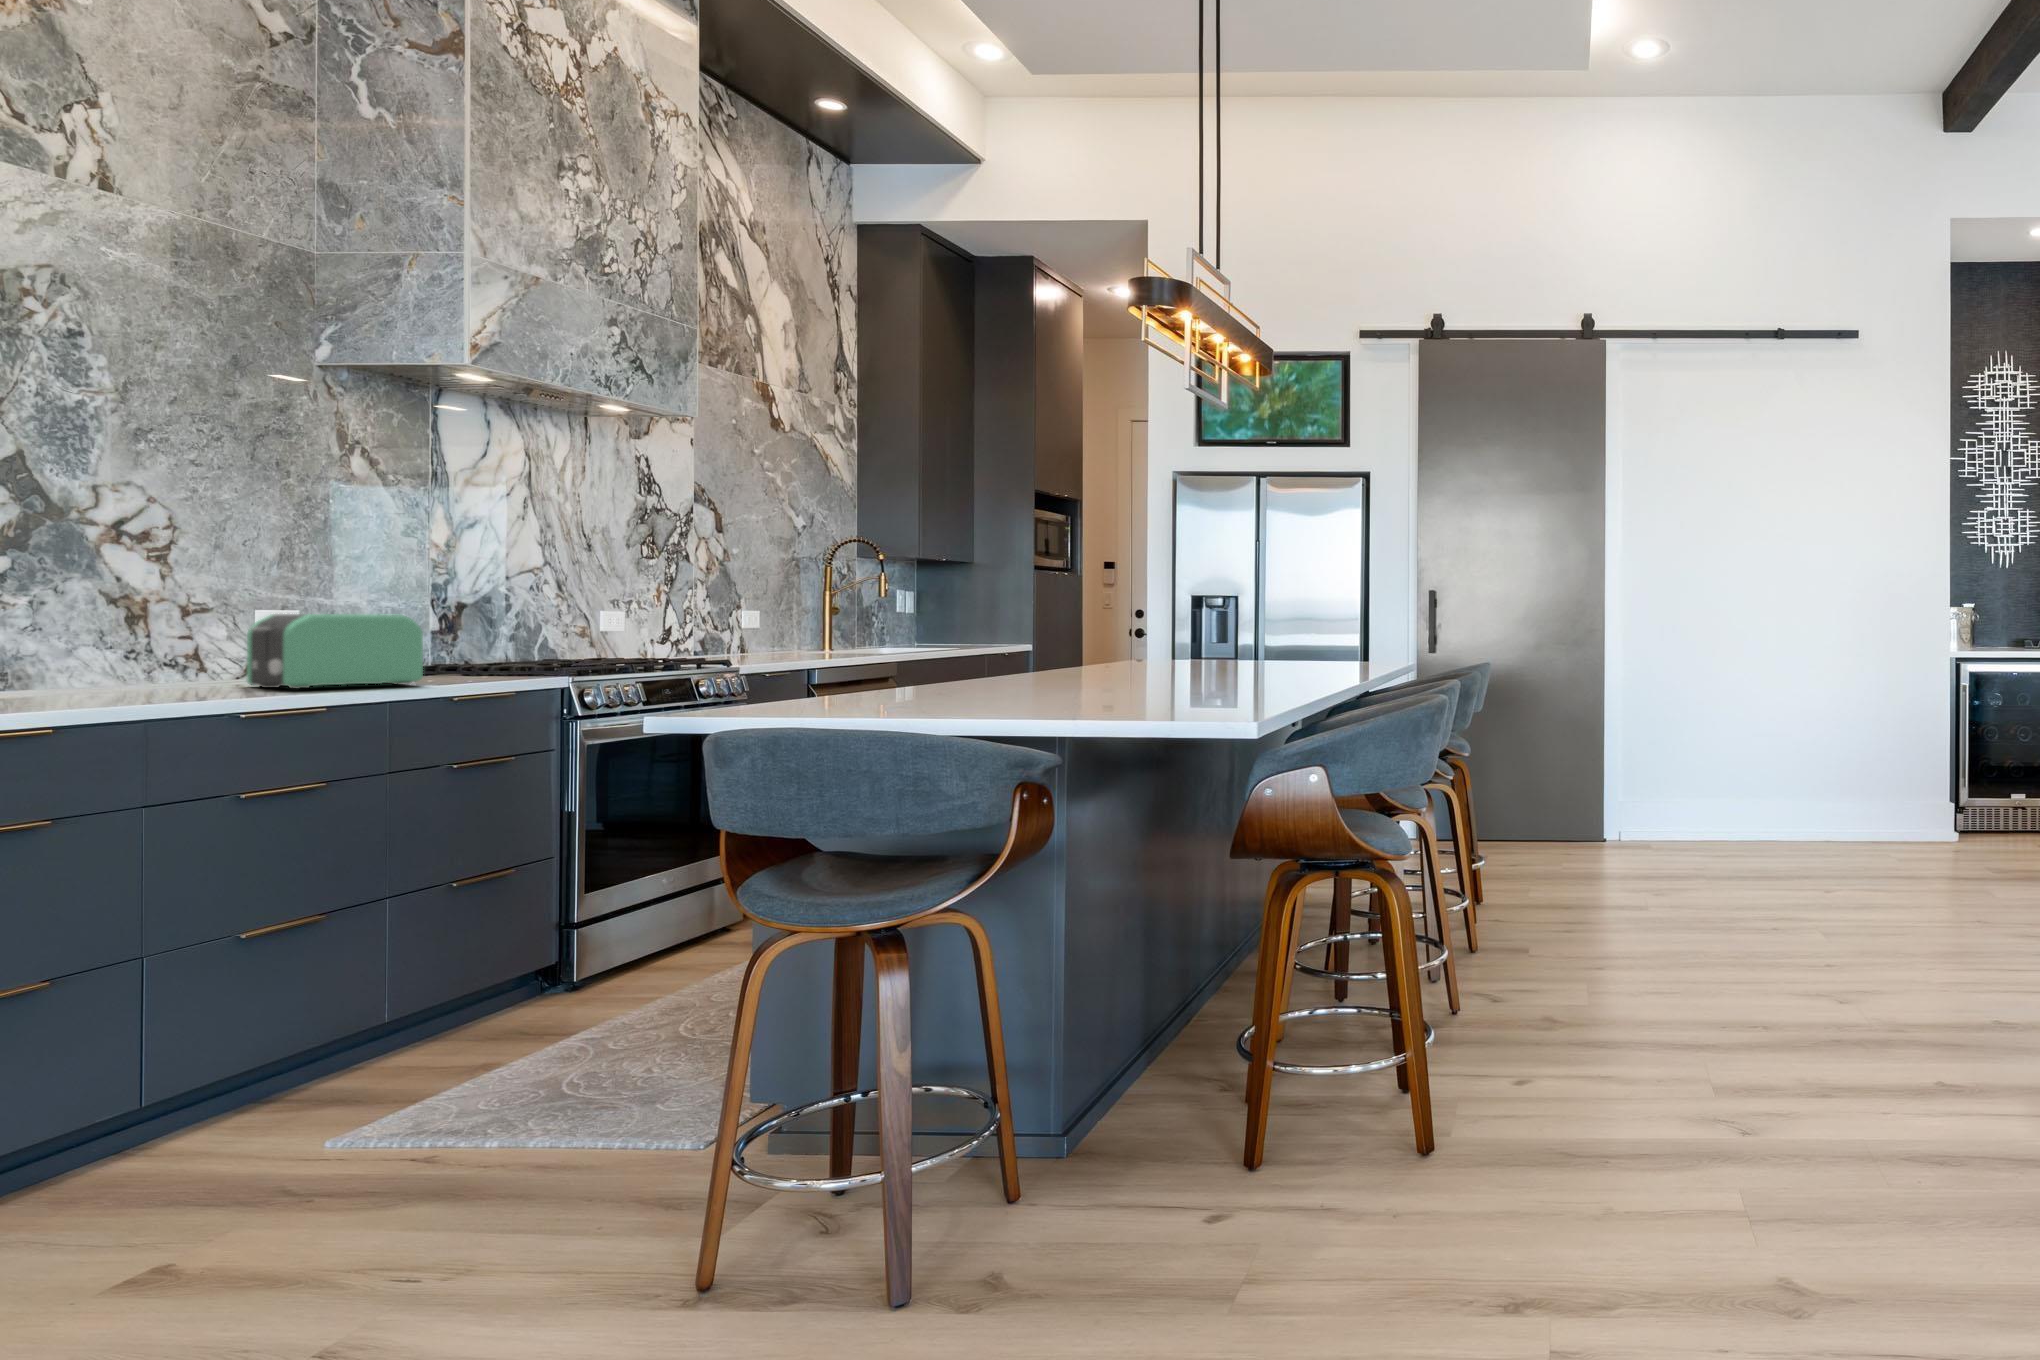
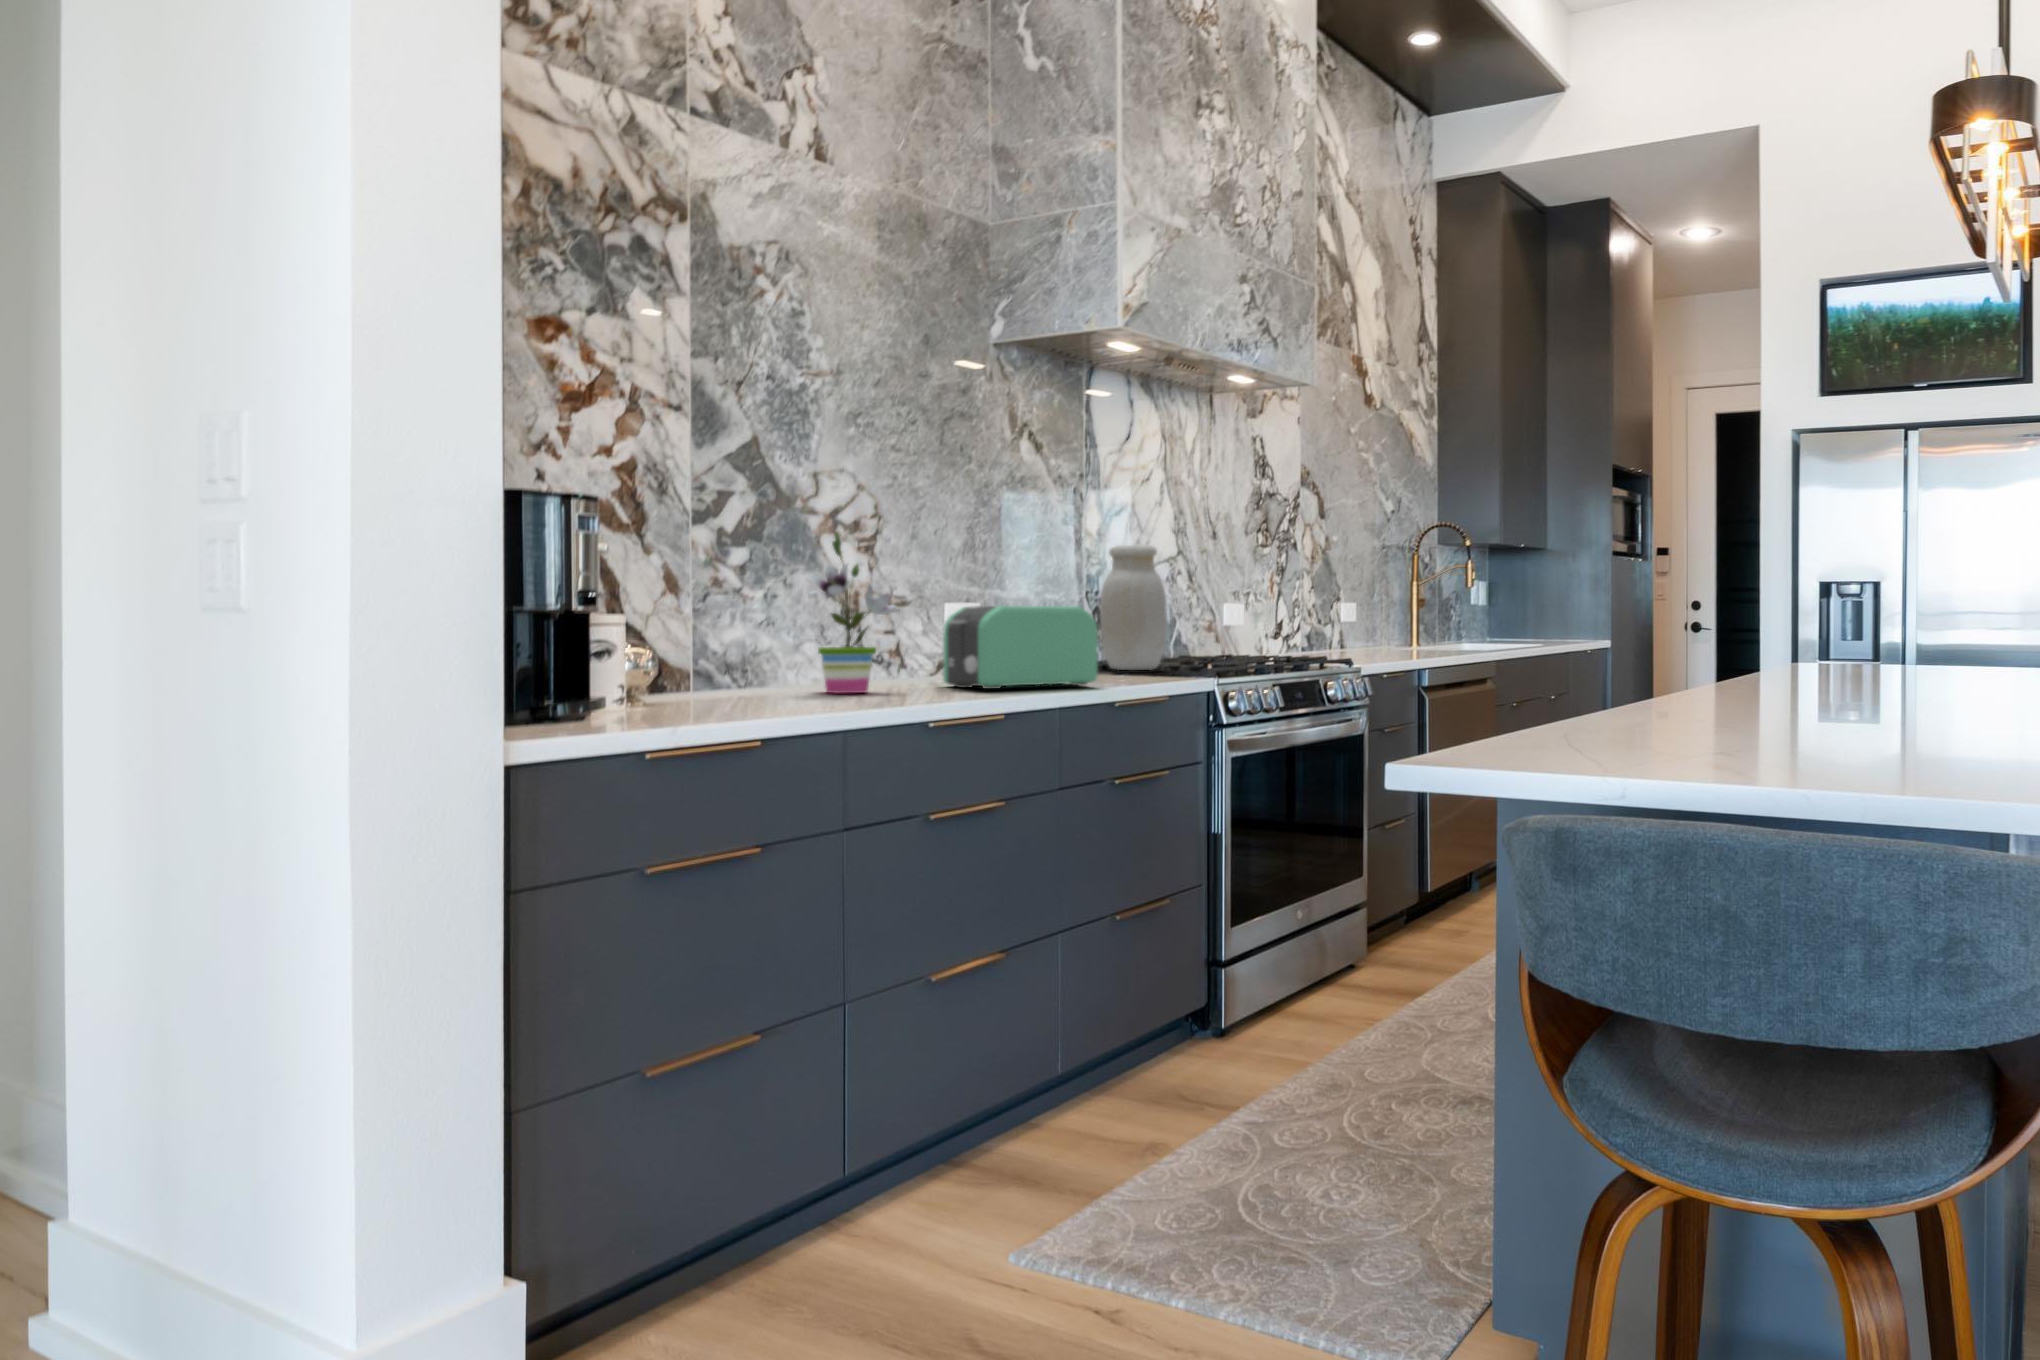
potted plant: none [76,545,195,695] -> present [810,533,899,693]
jar: none [446,557,517,670] -> present [1100,544,1167,670]

